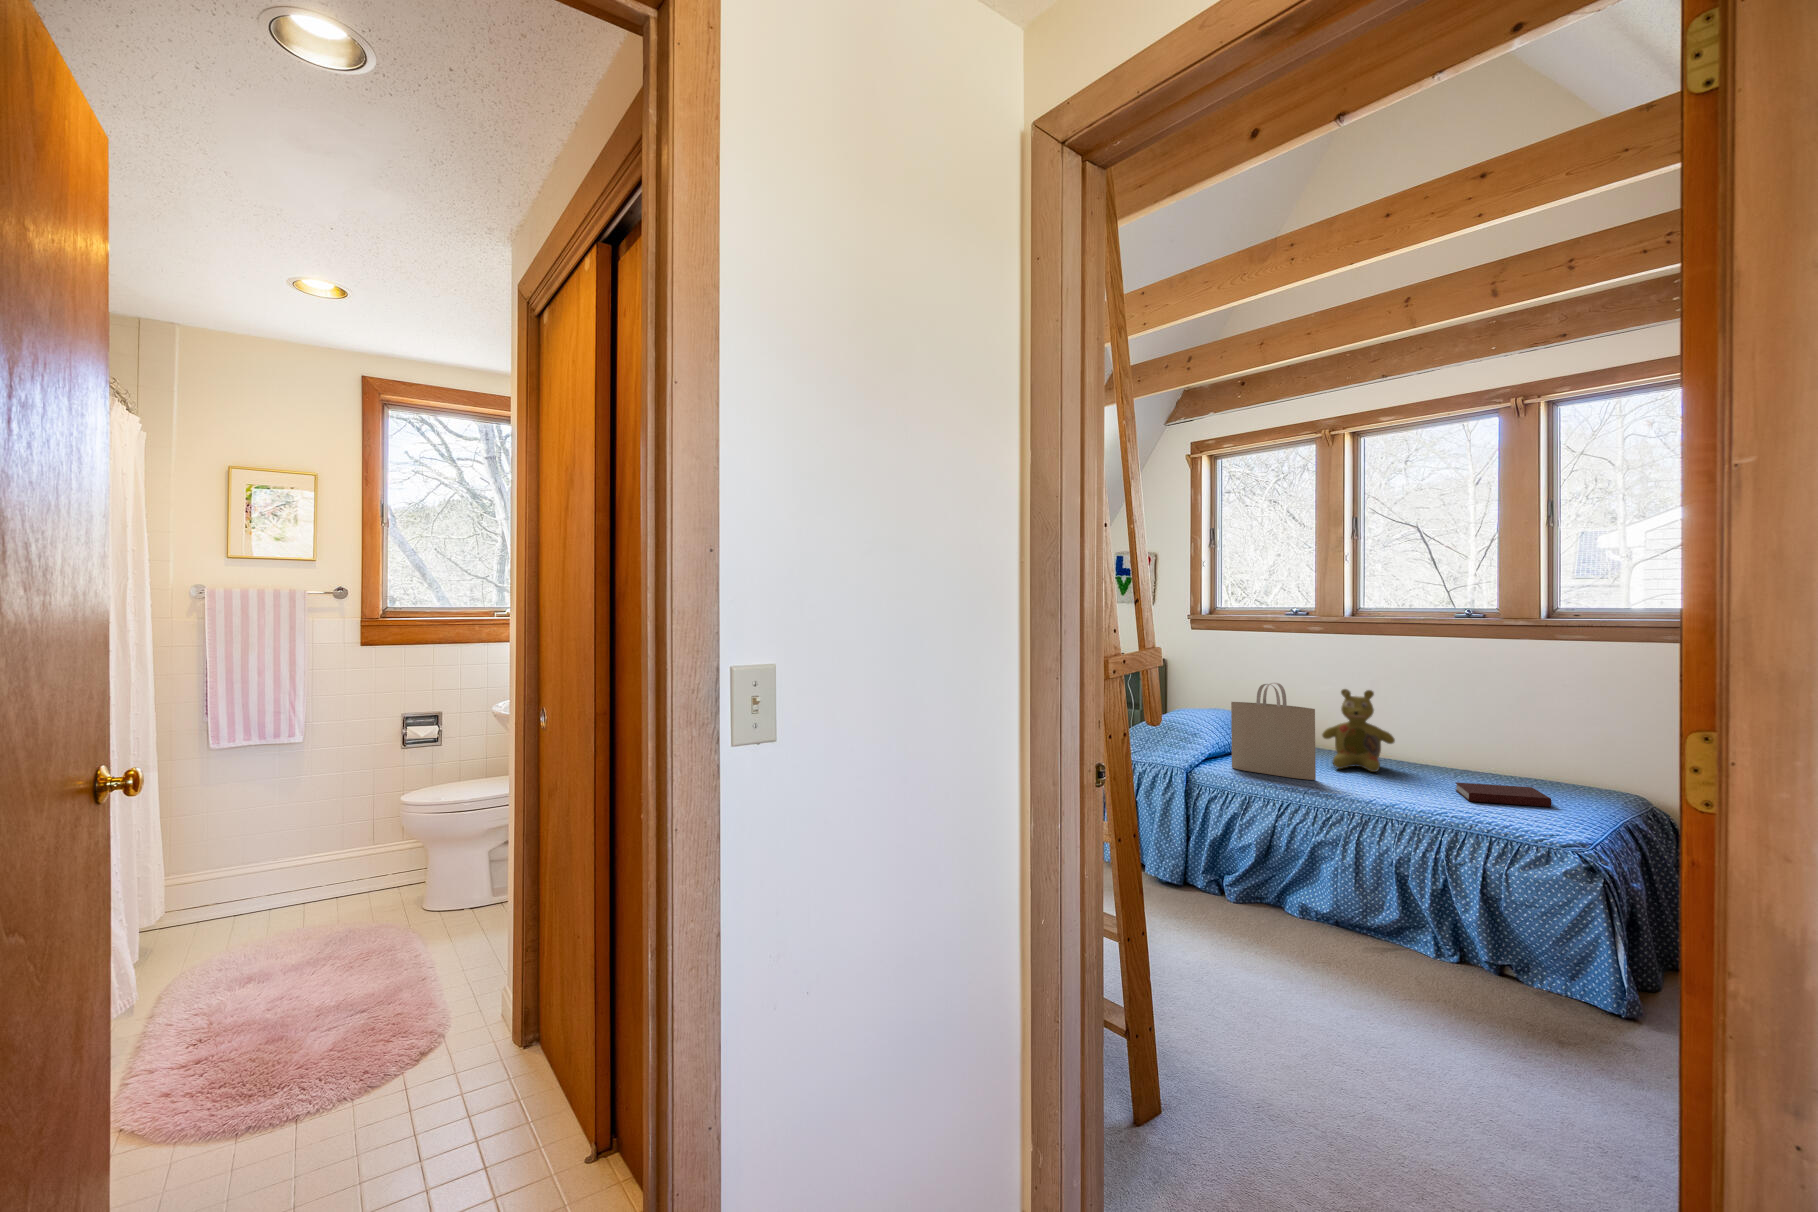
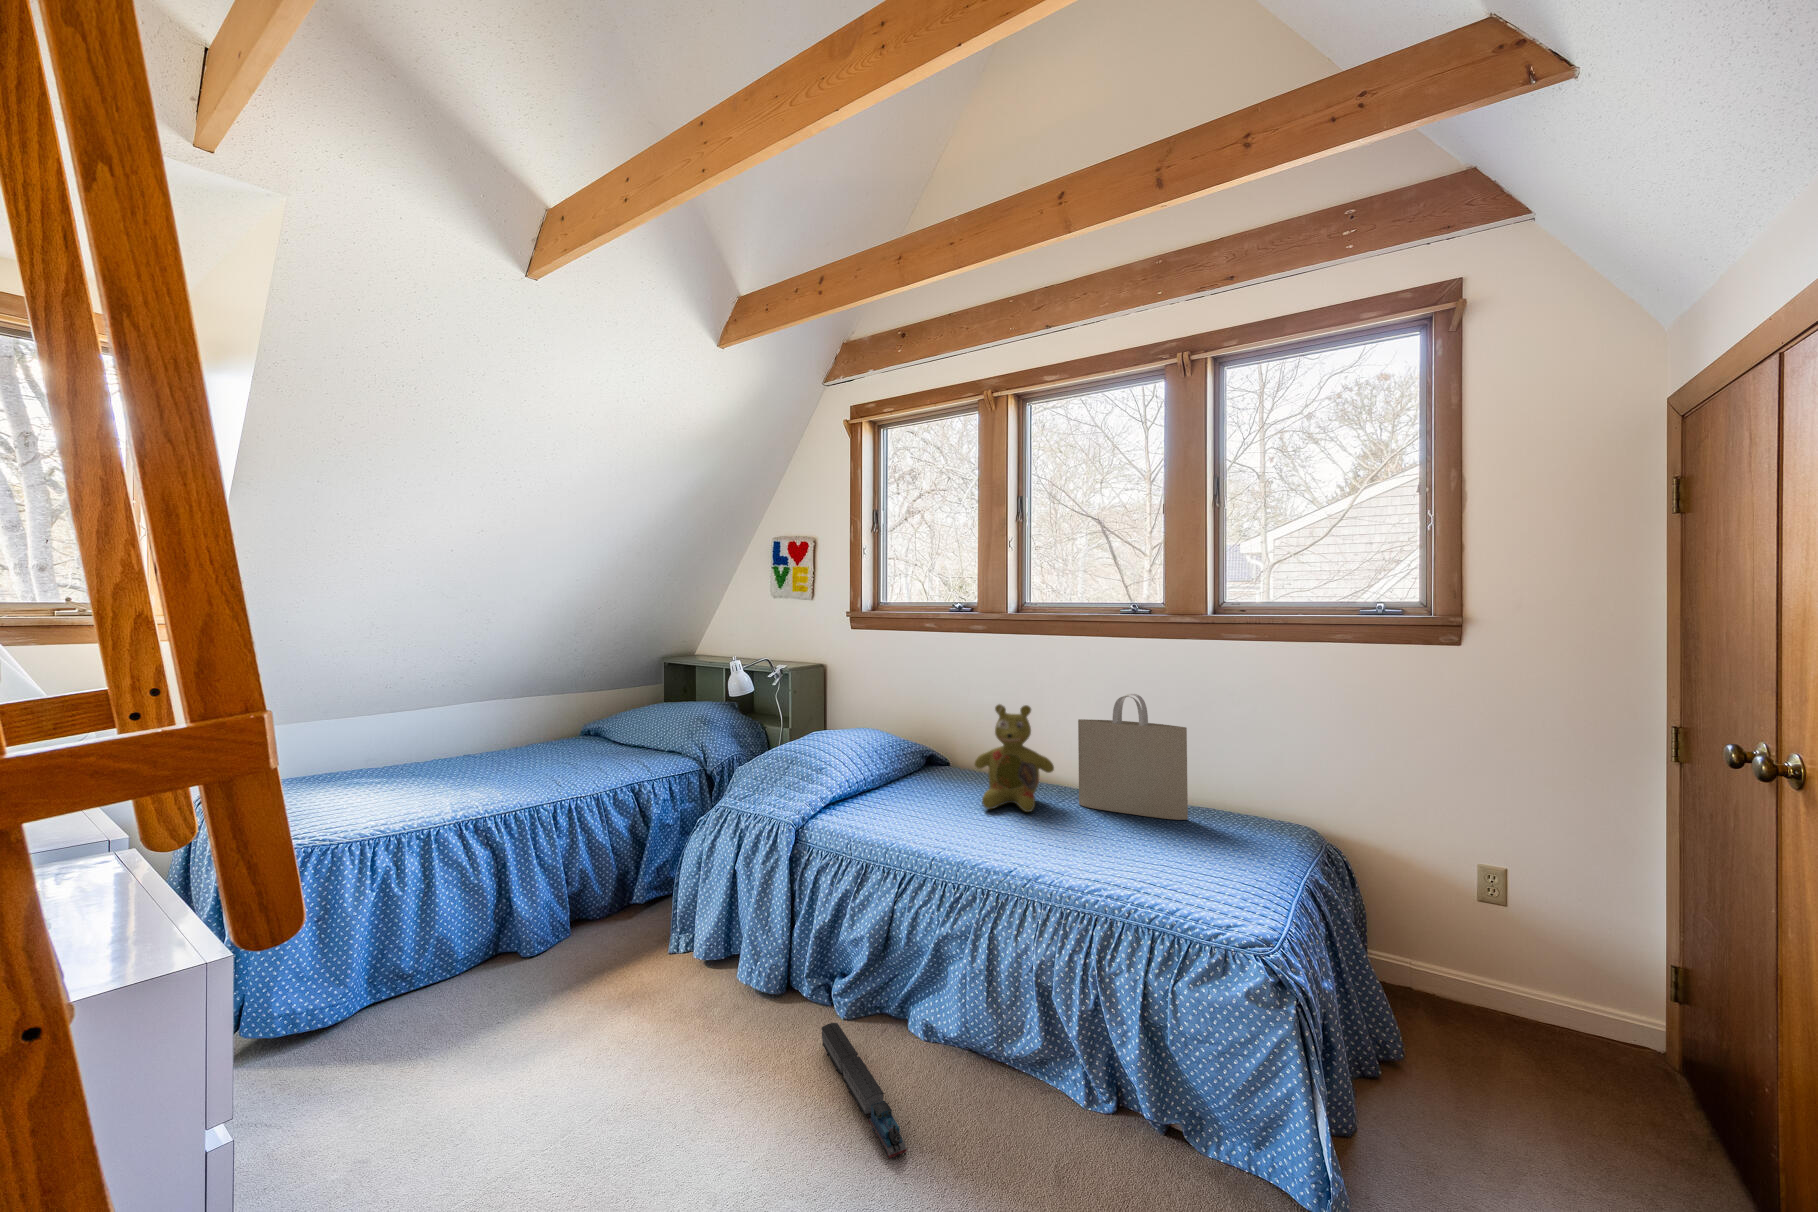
tote bag: present [1231,683,1316,780] -> present [1078,694,1188,820]
notebook: present [1456,782,1551,807] -> none [1115,829,1224,864]
toy train: none [1223,899,1308,962] -> present [821,1023,907,1159]

